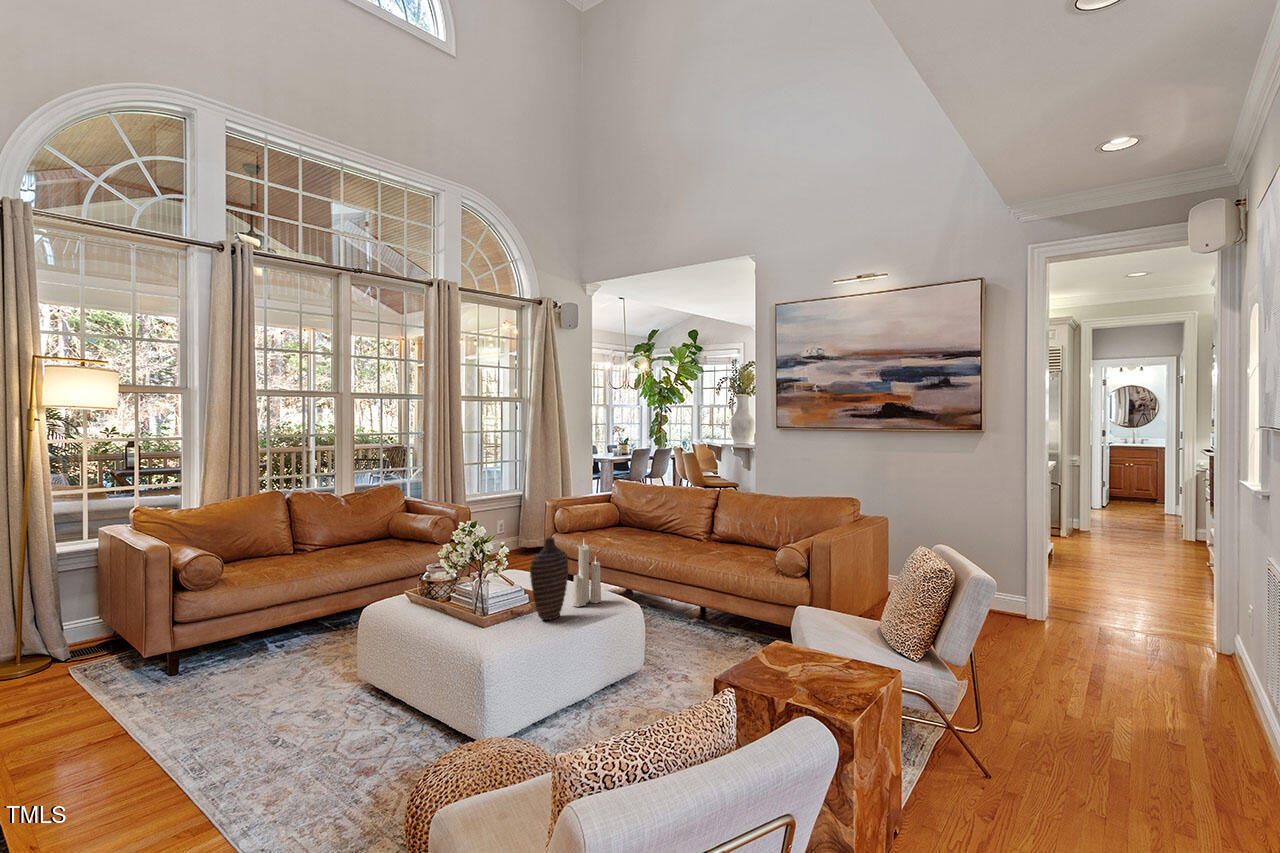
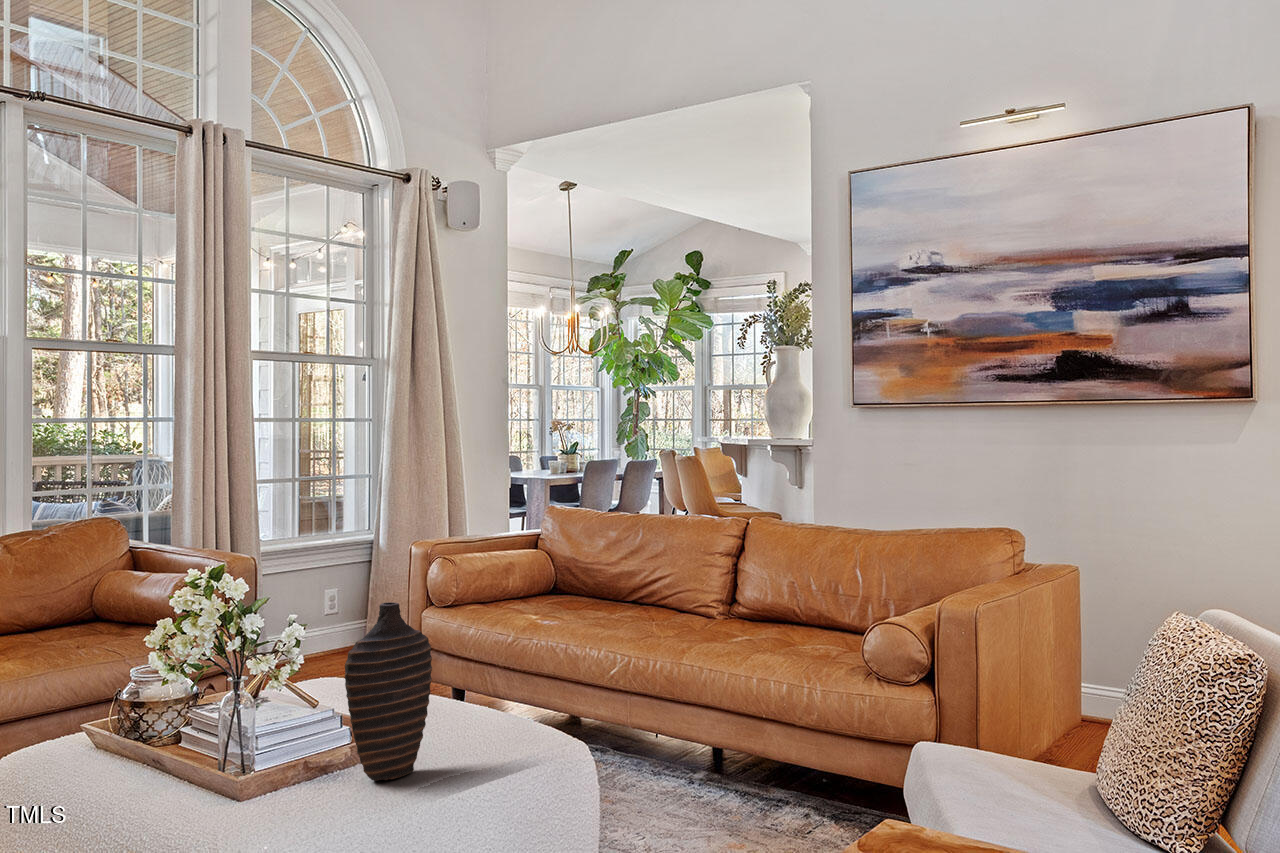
candle: present [572,542,602,607] -> none [443,598,507,751]

